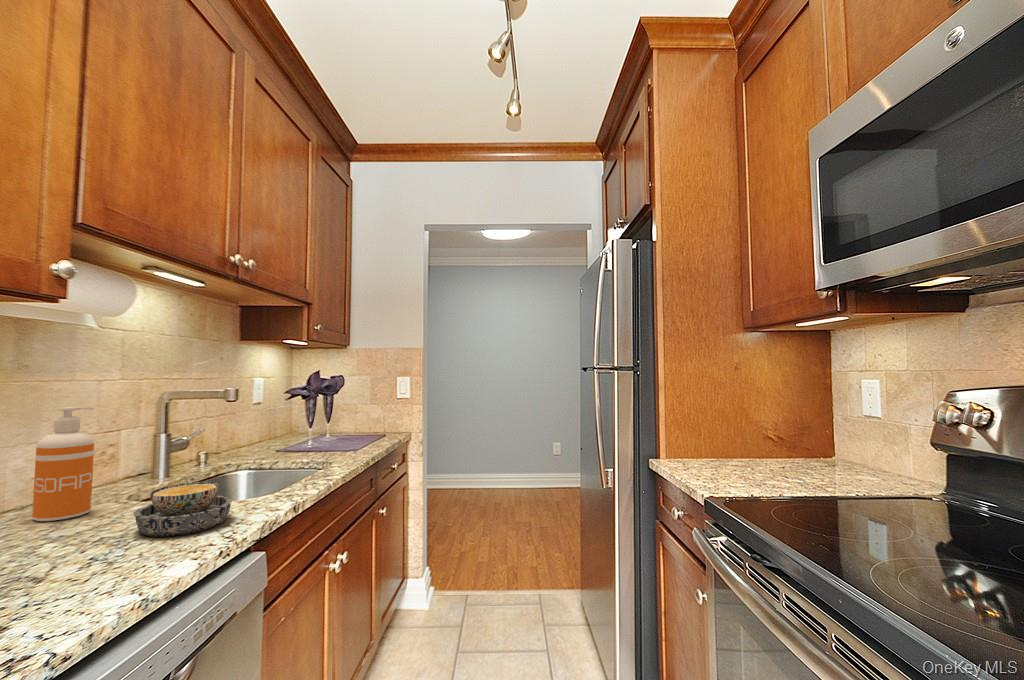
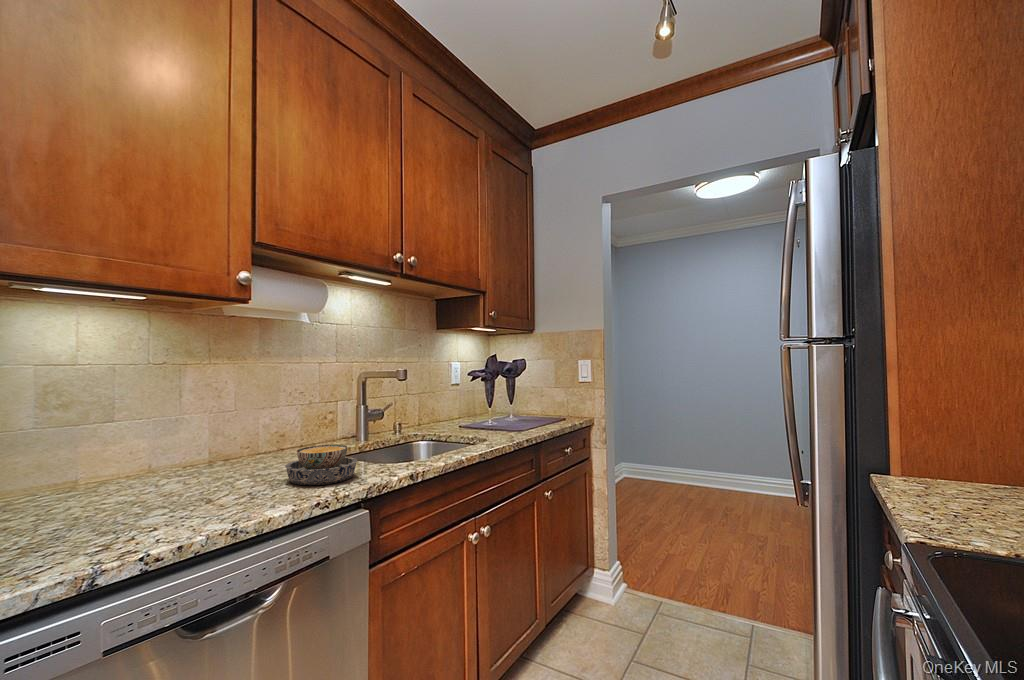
soap dispenser: present [32,407,94,521] -> none [252,381,287,463]

